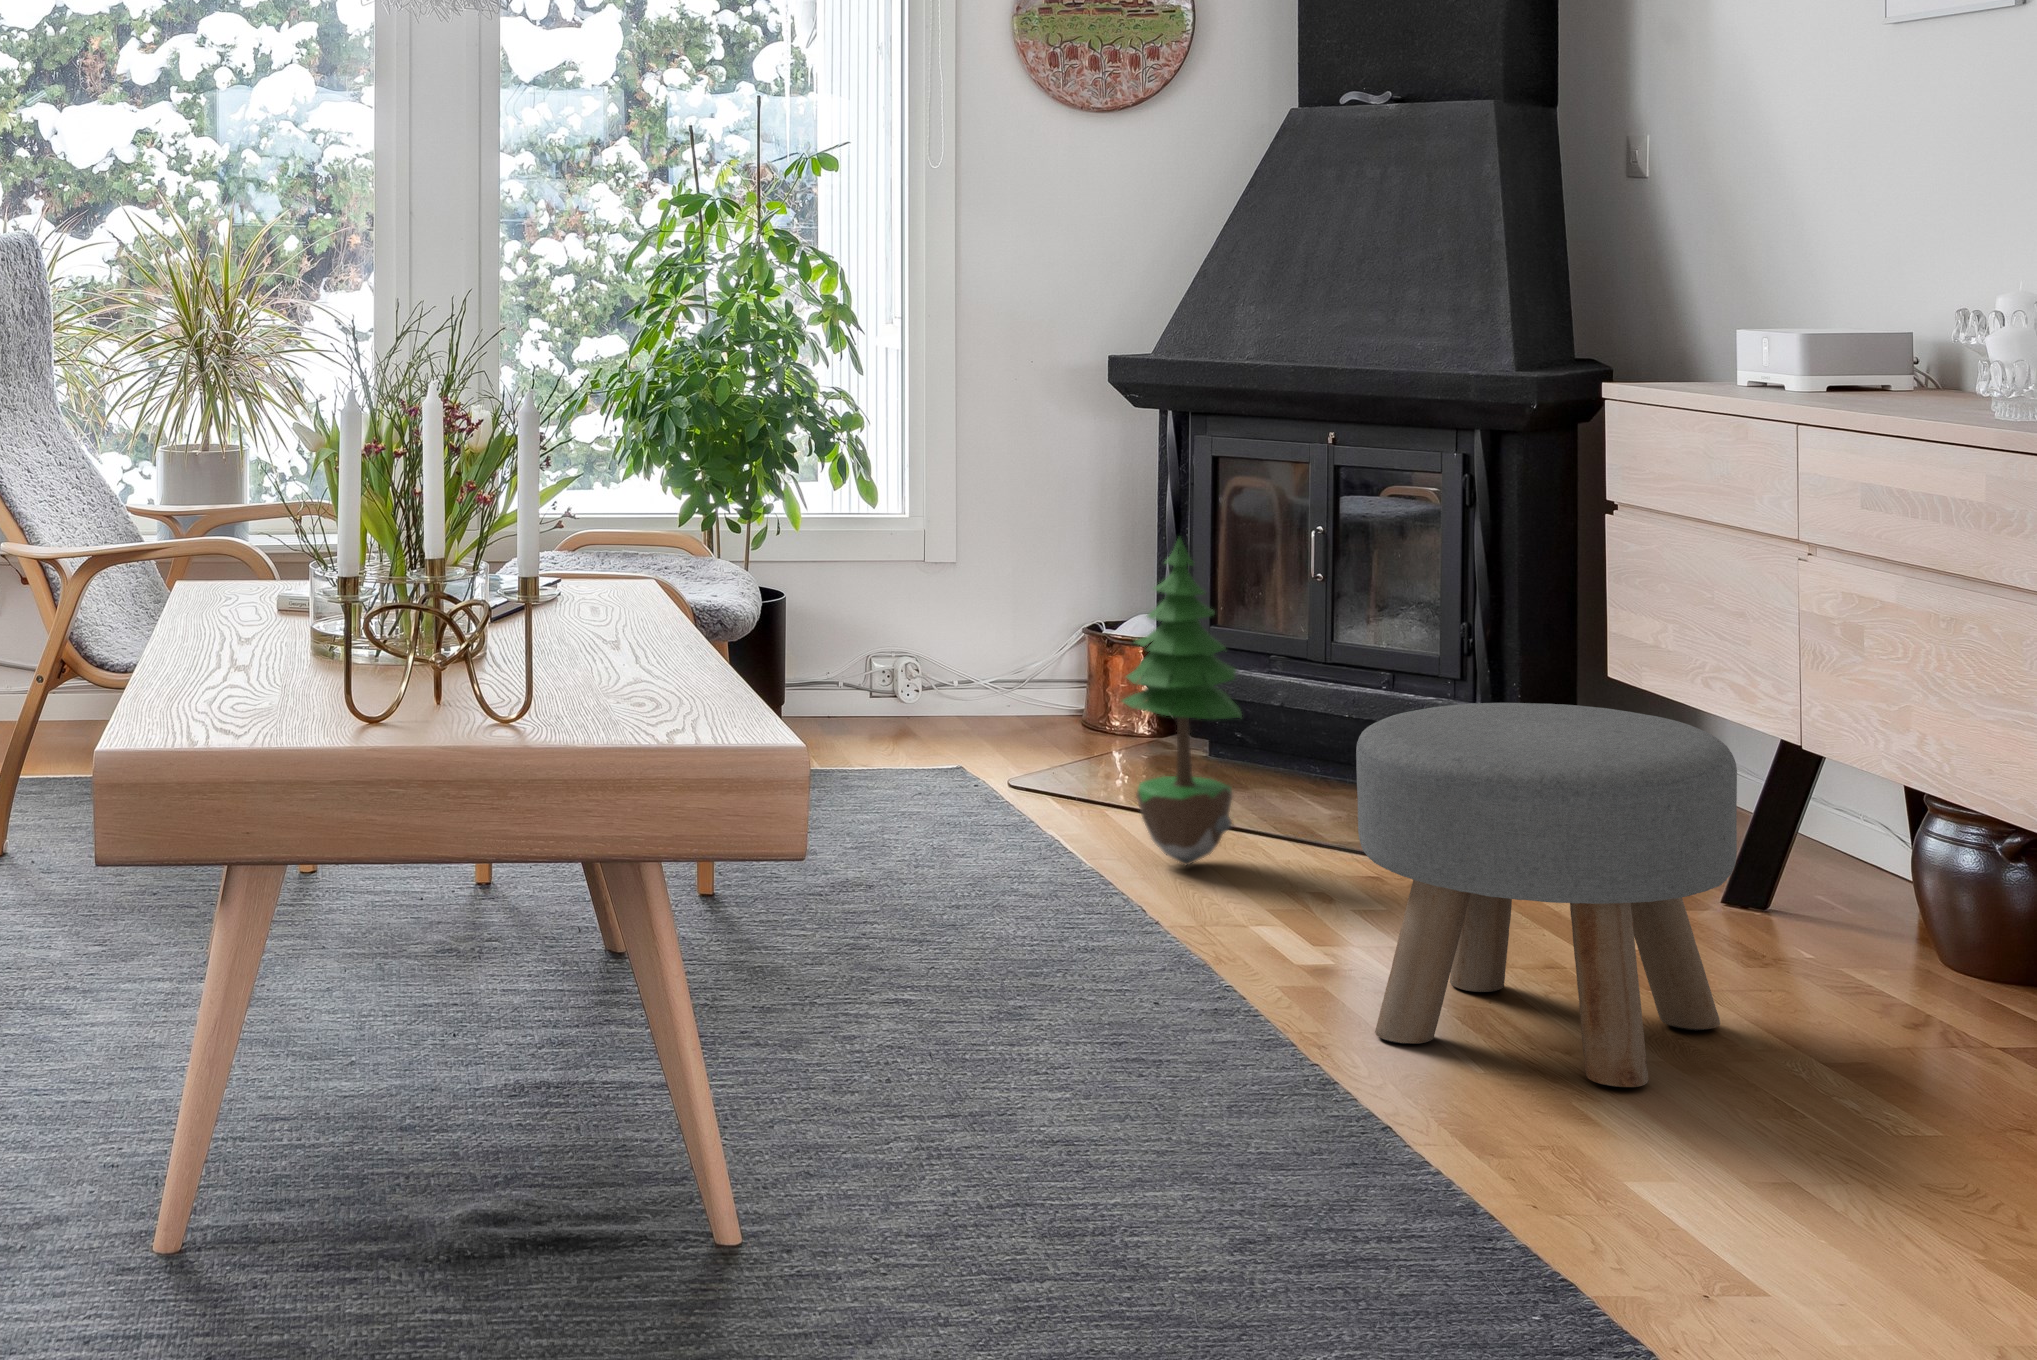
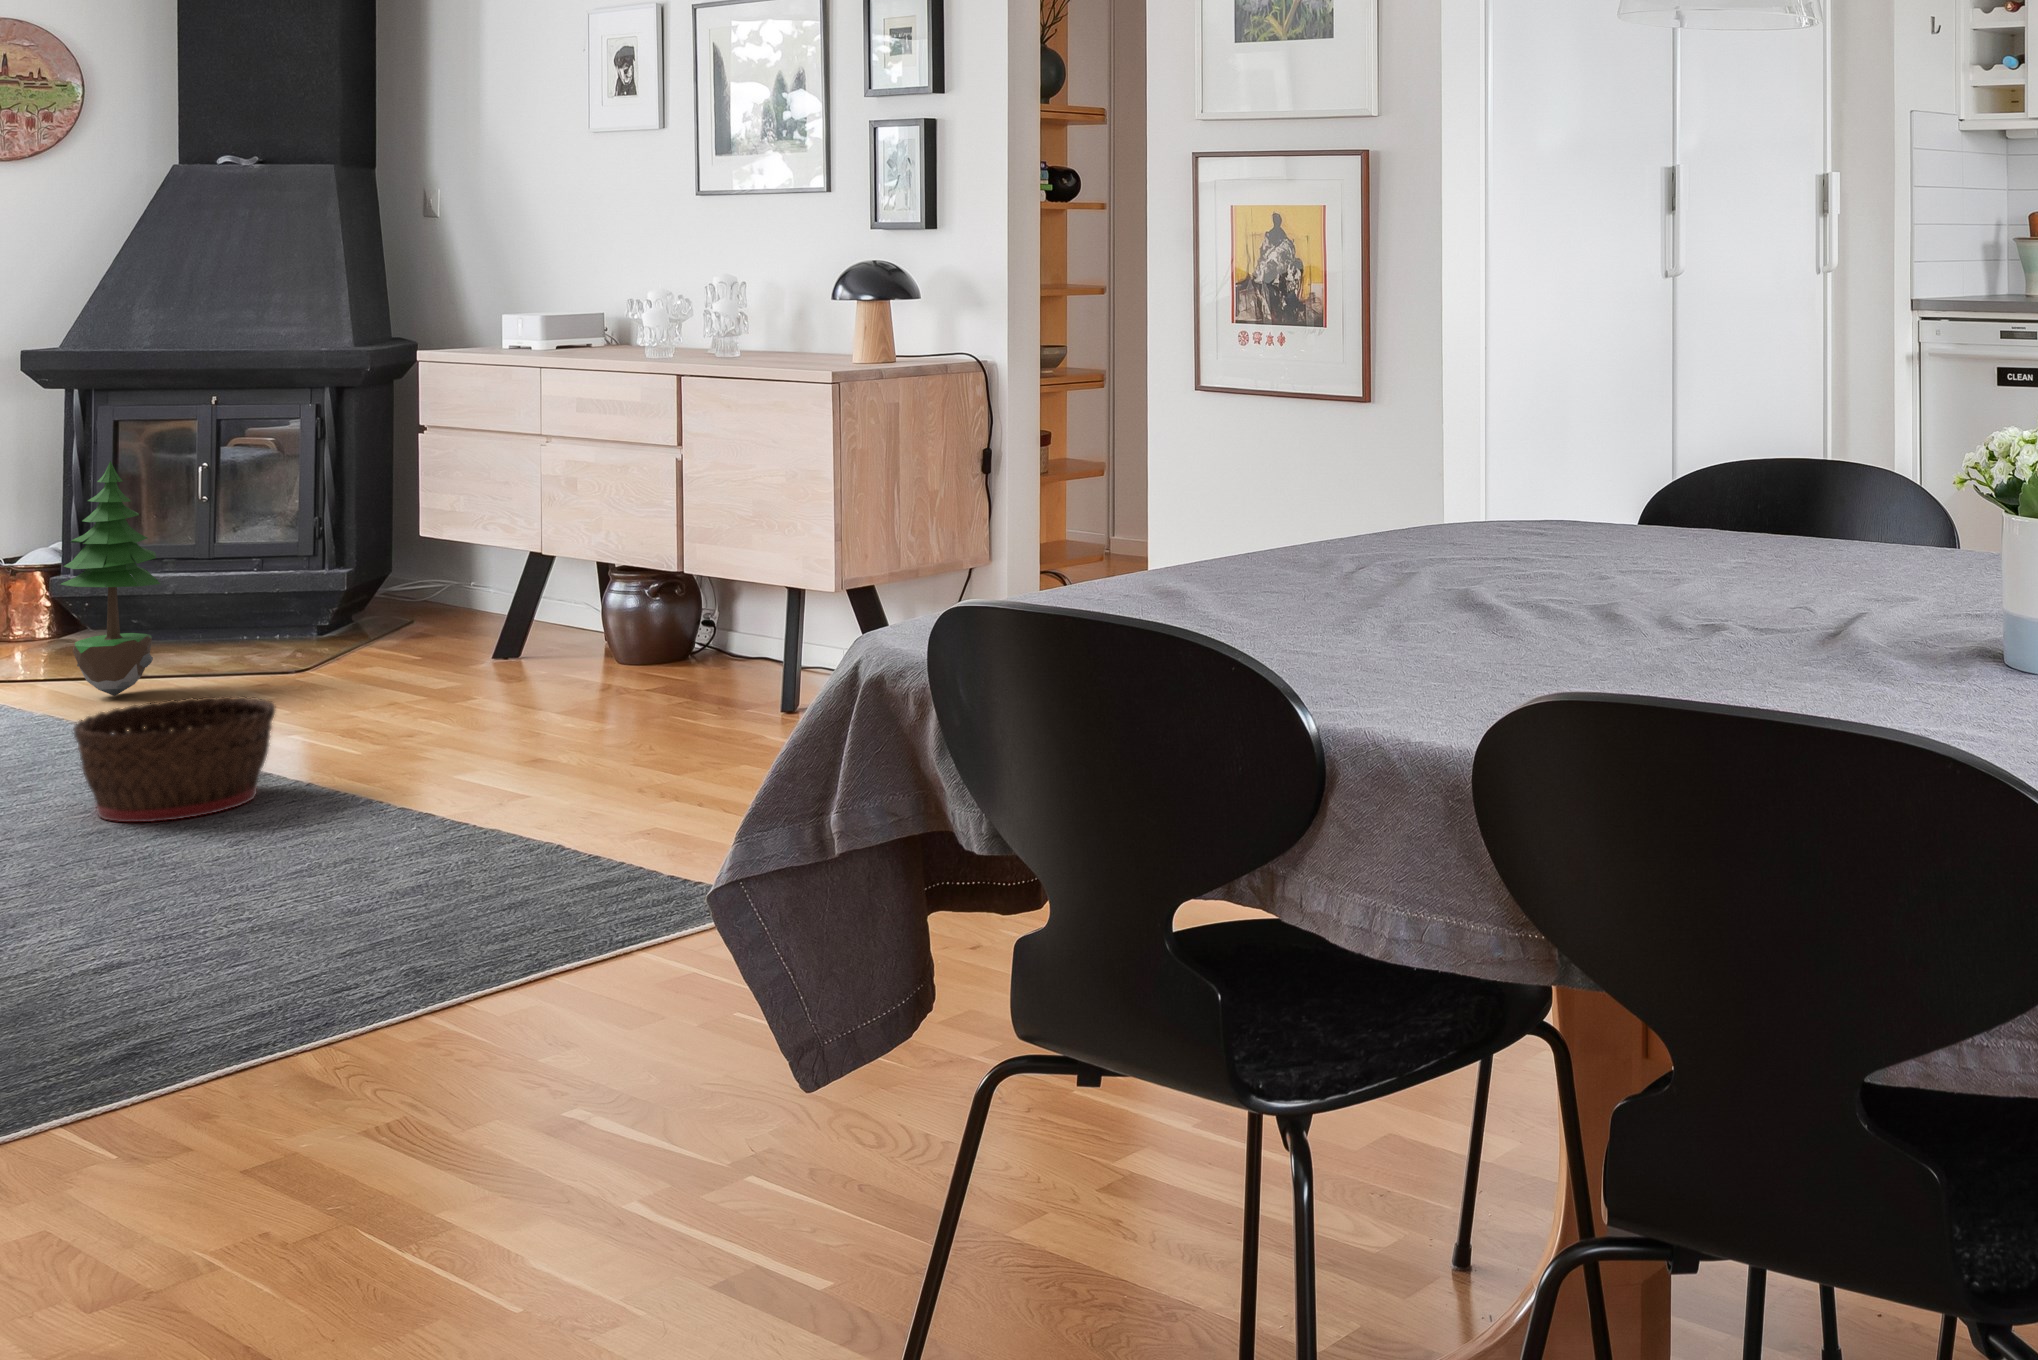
ottoman: present [1356,703,1737,1087] -> none [271,532,510,746]
basket: none [1054,954,1335,1176] -> present [73,696,276,822]

